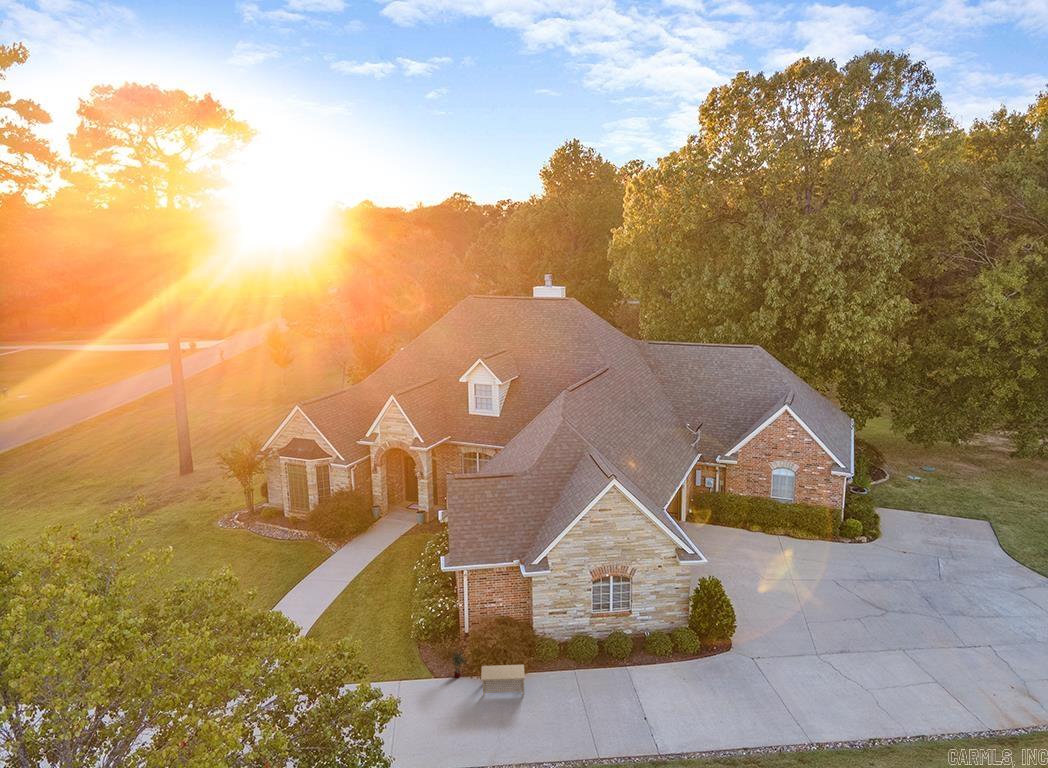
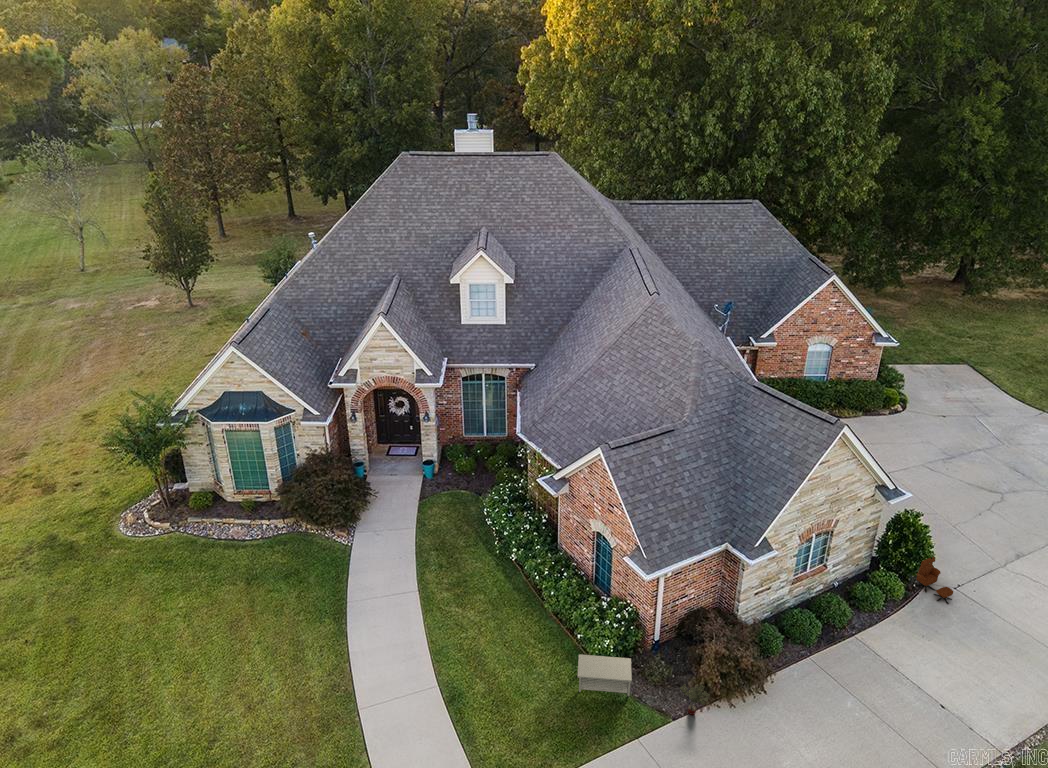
lounge chair: none [718,626,744,668] -> present [915,557,953,604]
storage bench: present [481,665,525,696] -> present [578,654,632,696]

